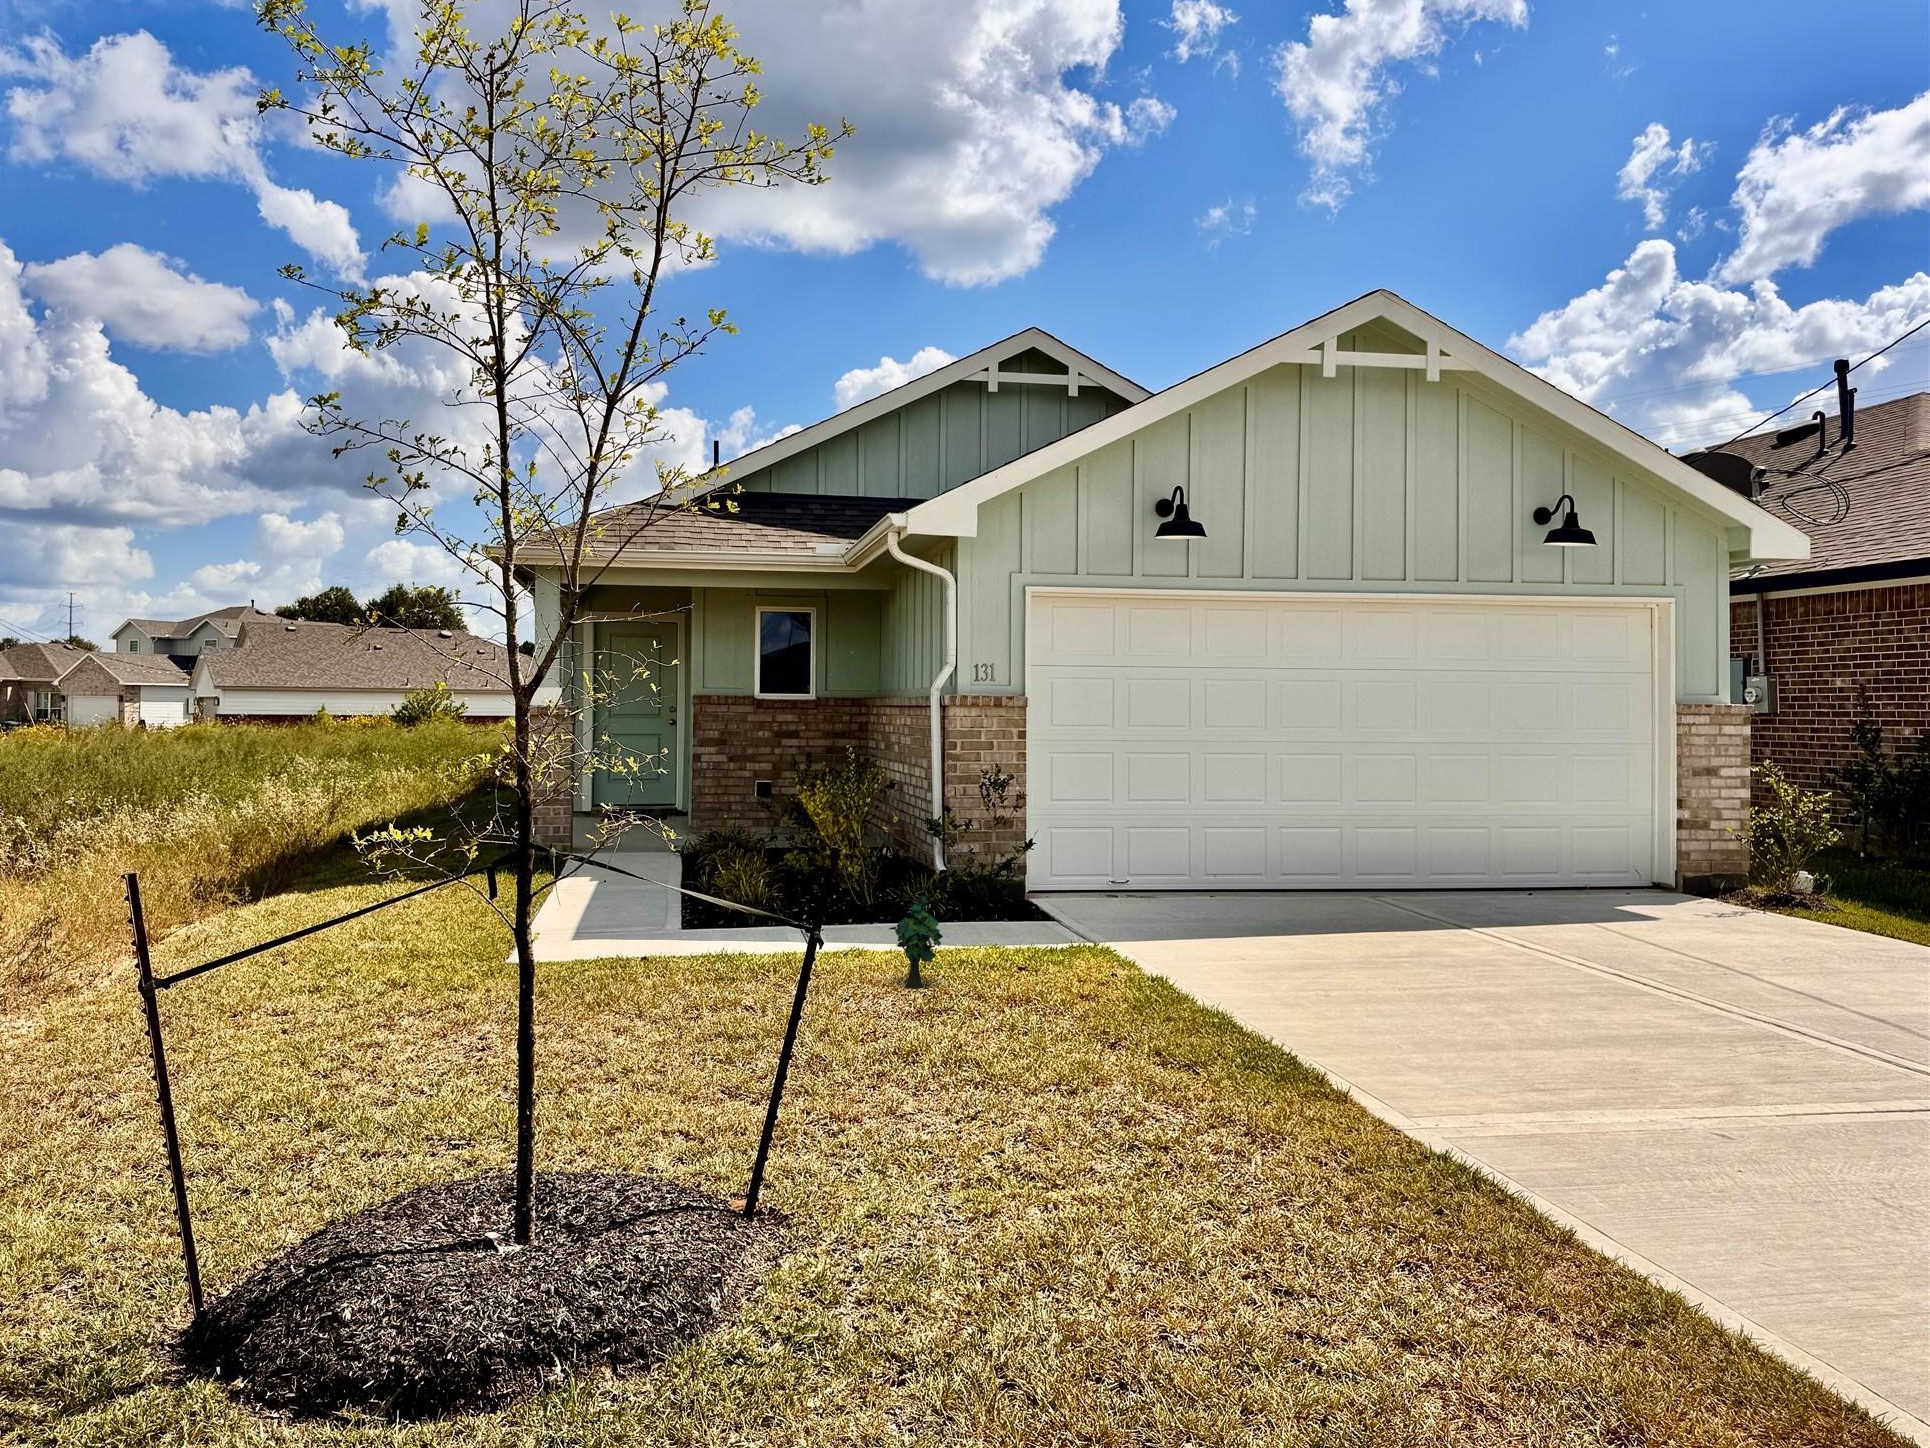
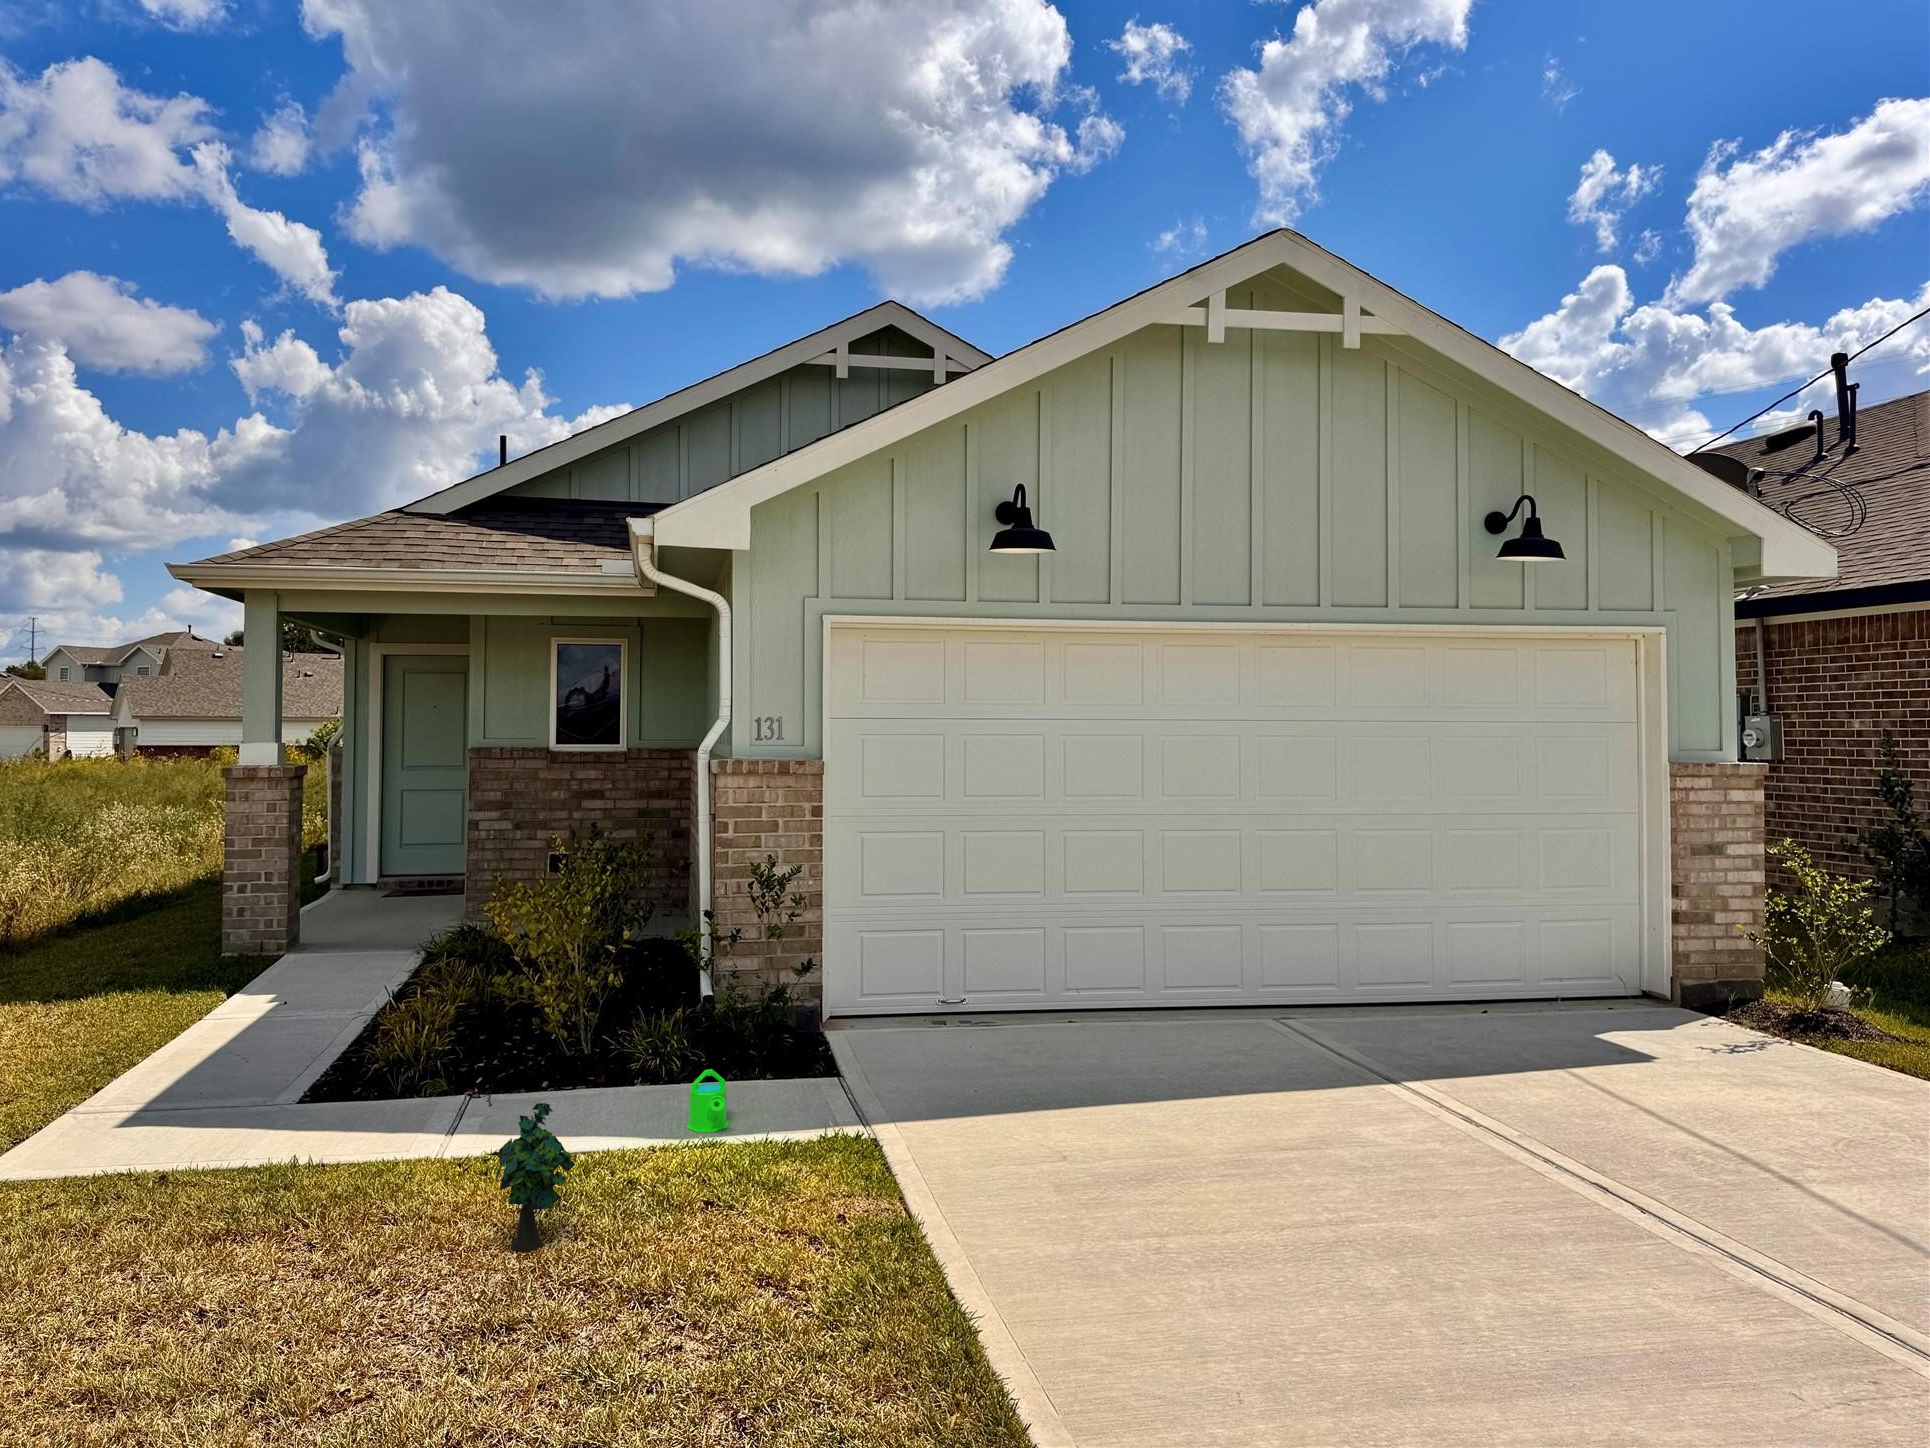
watering can: none [970,902,1001,944] -> present [687,1069,729,1132]

